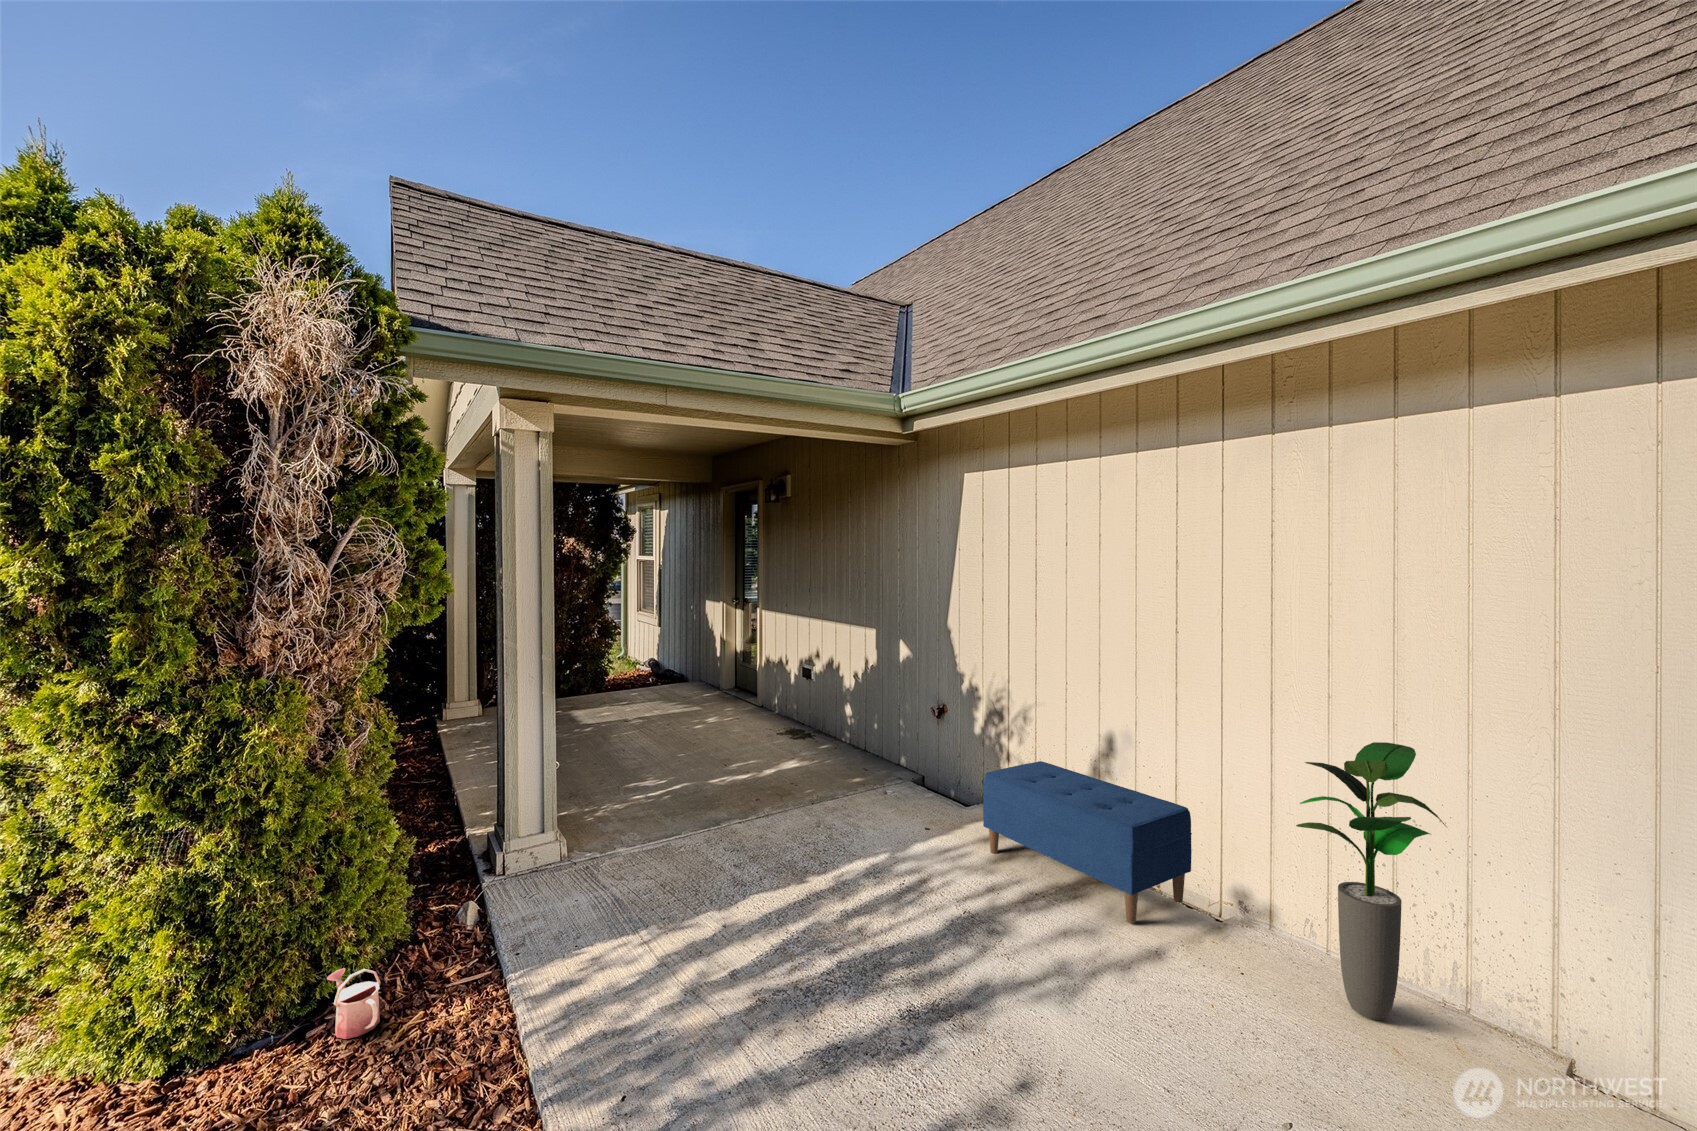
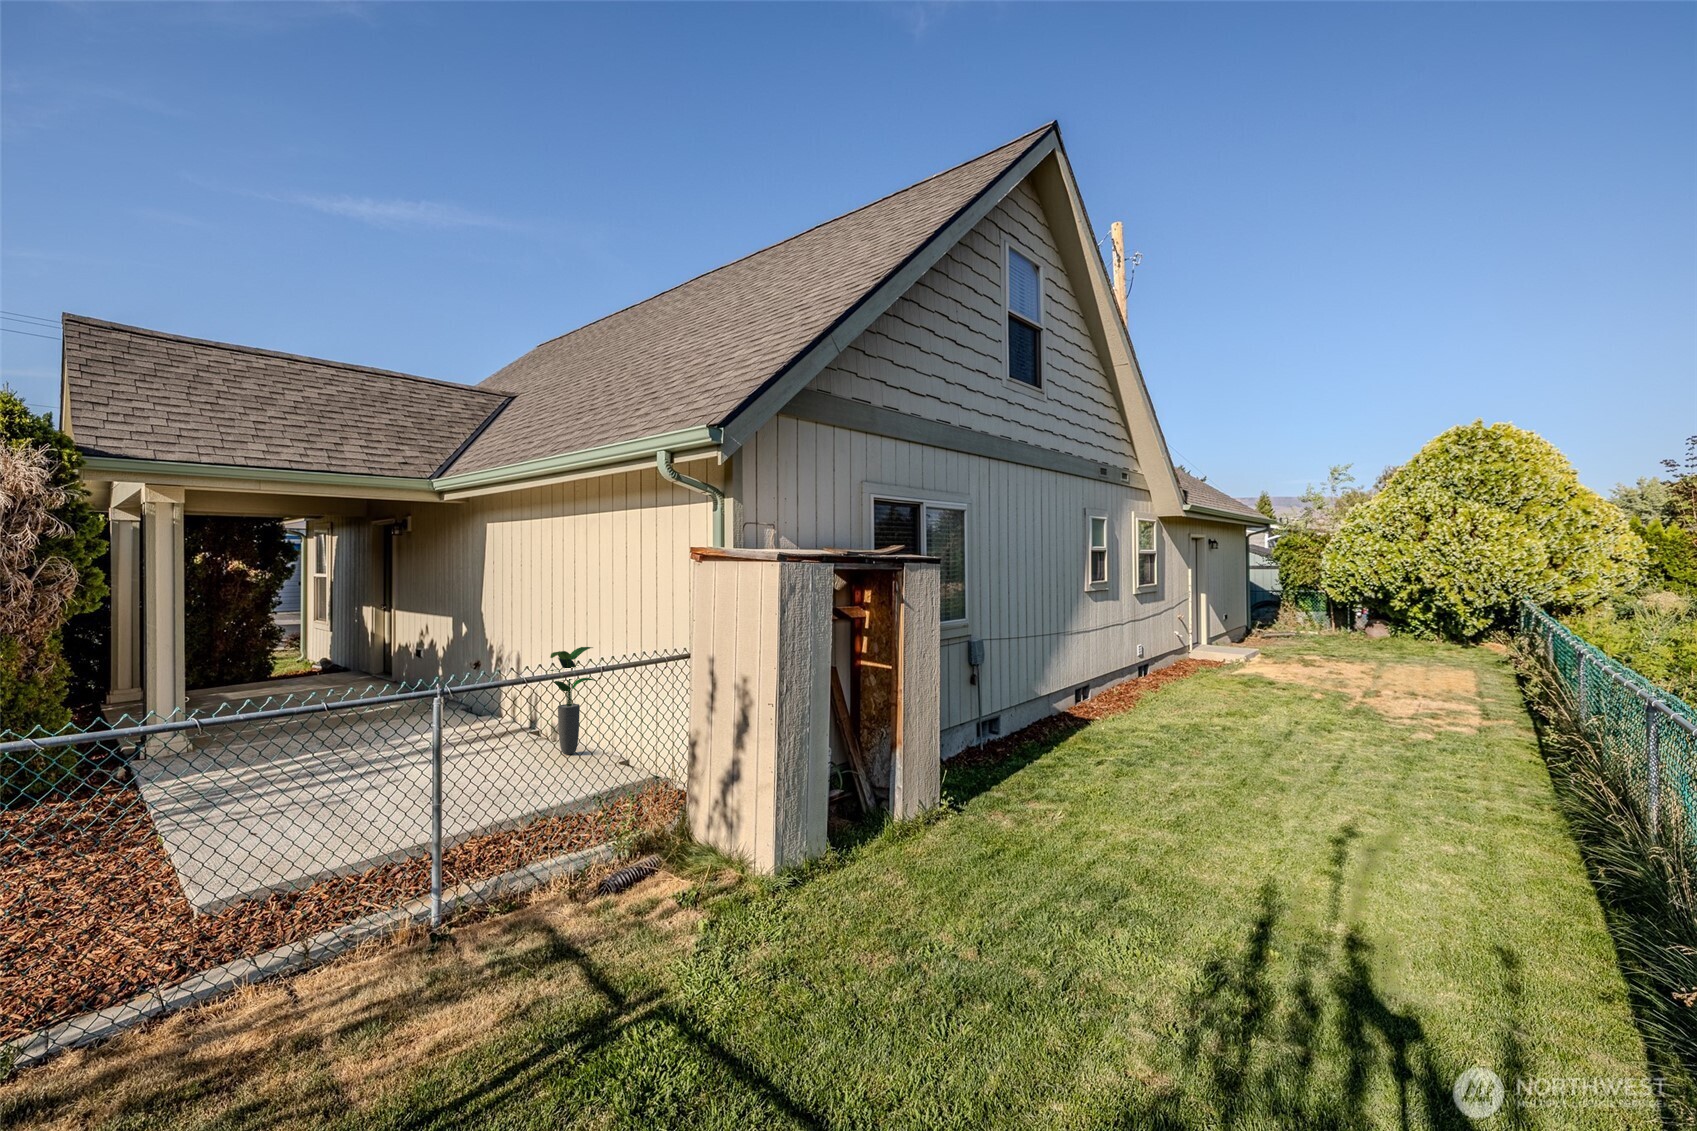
bench: present [983,761,1192,924] -> none [467,682,551,742]
watering can: present [327,968,381,1039] -> none [31,771,64,800]

